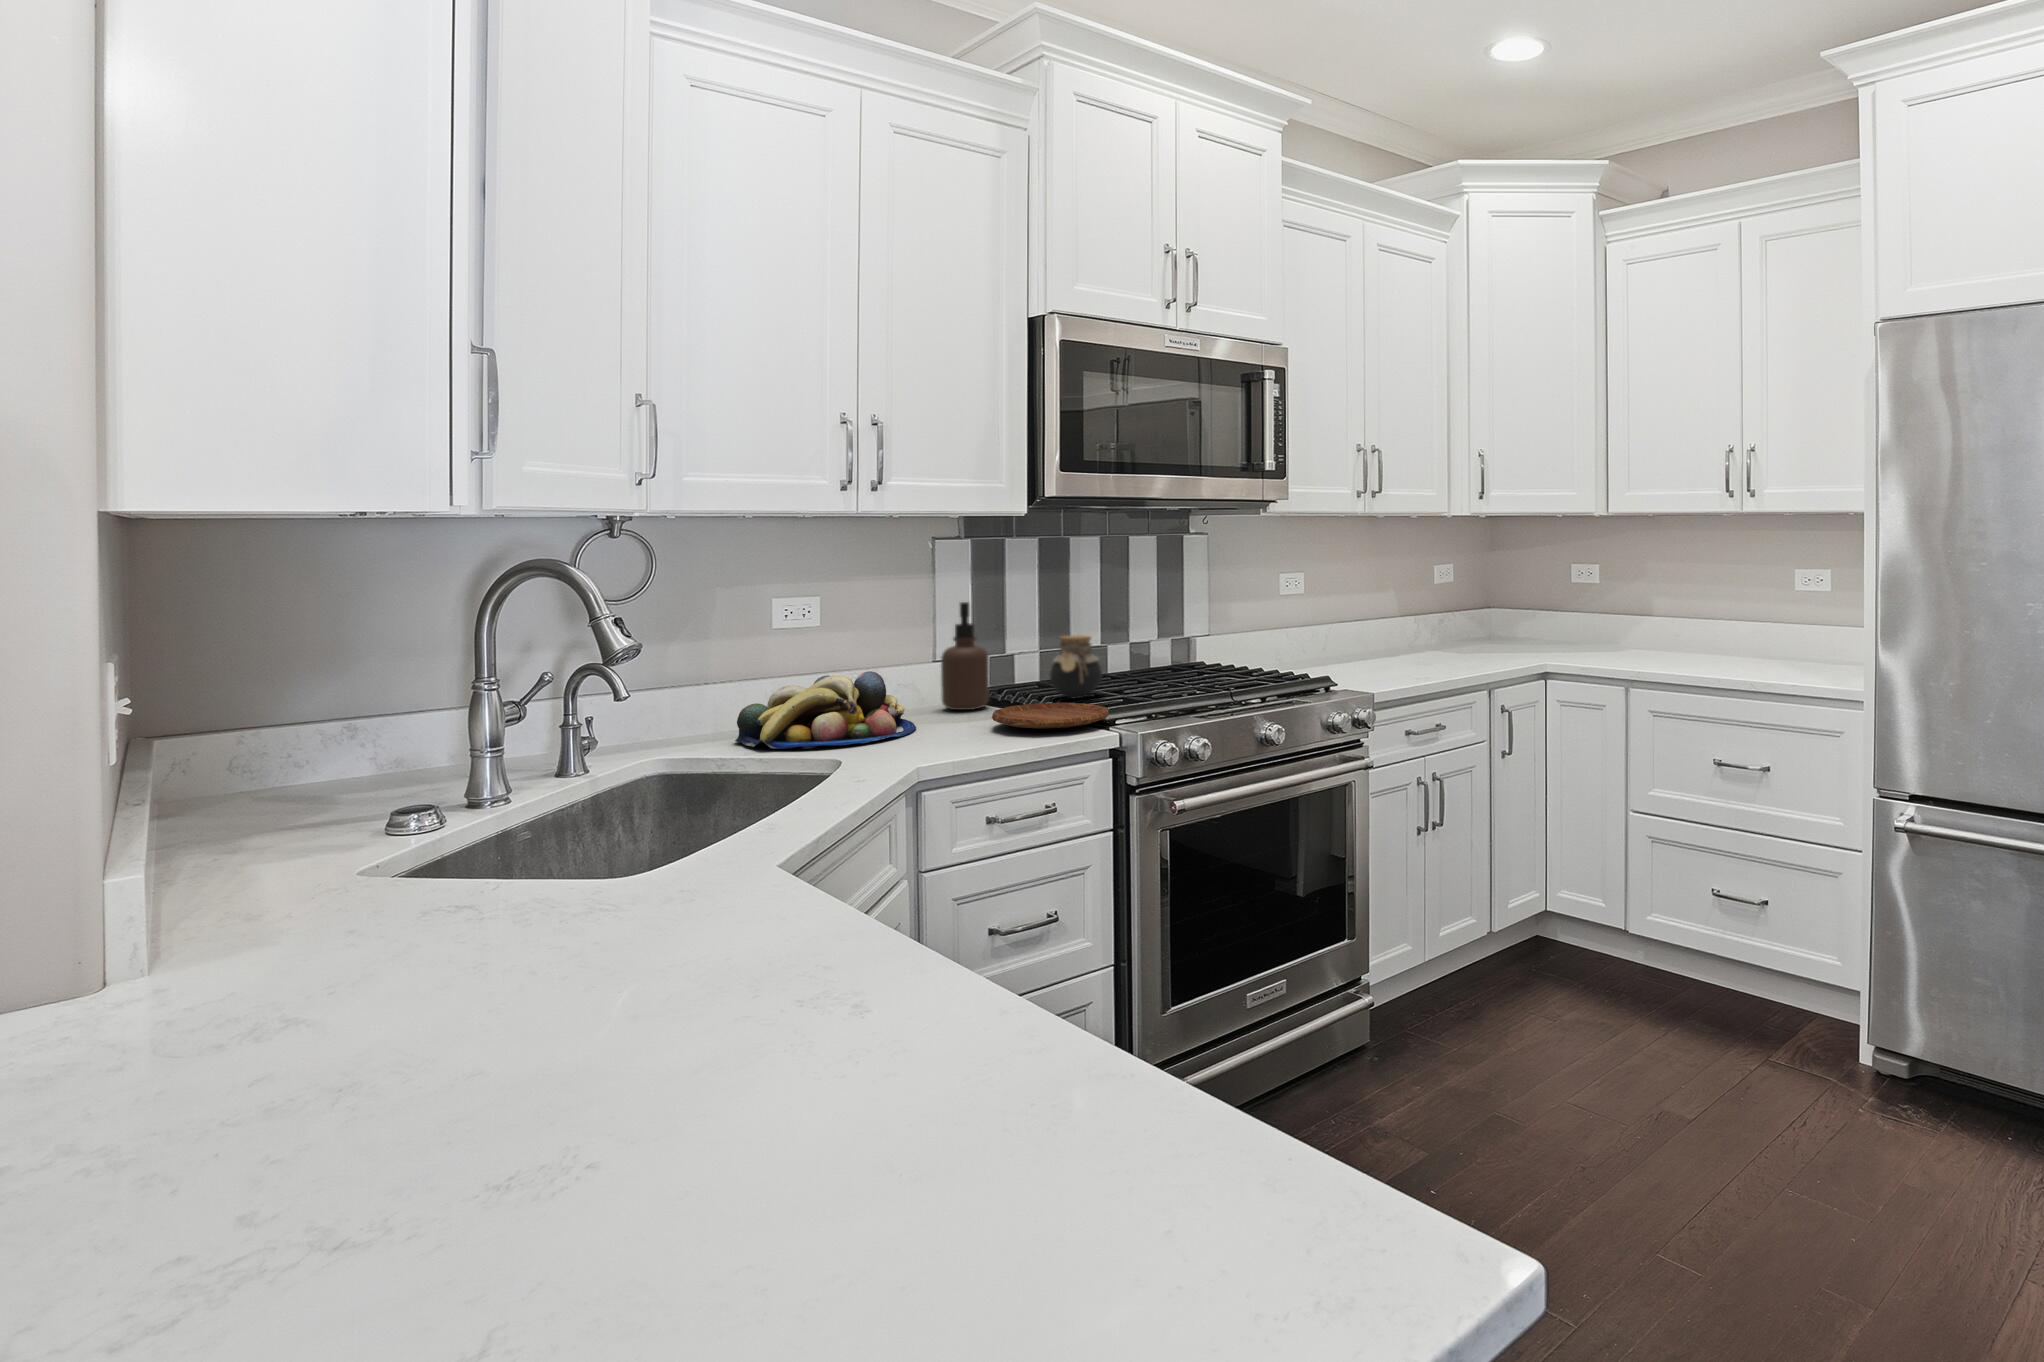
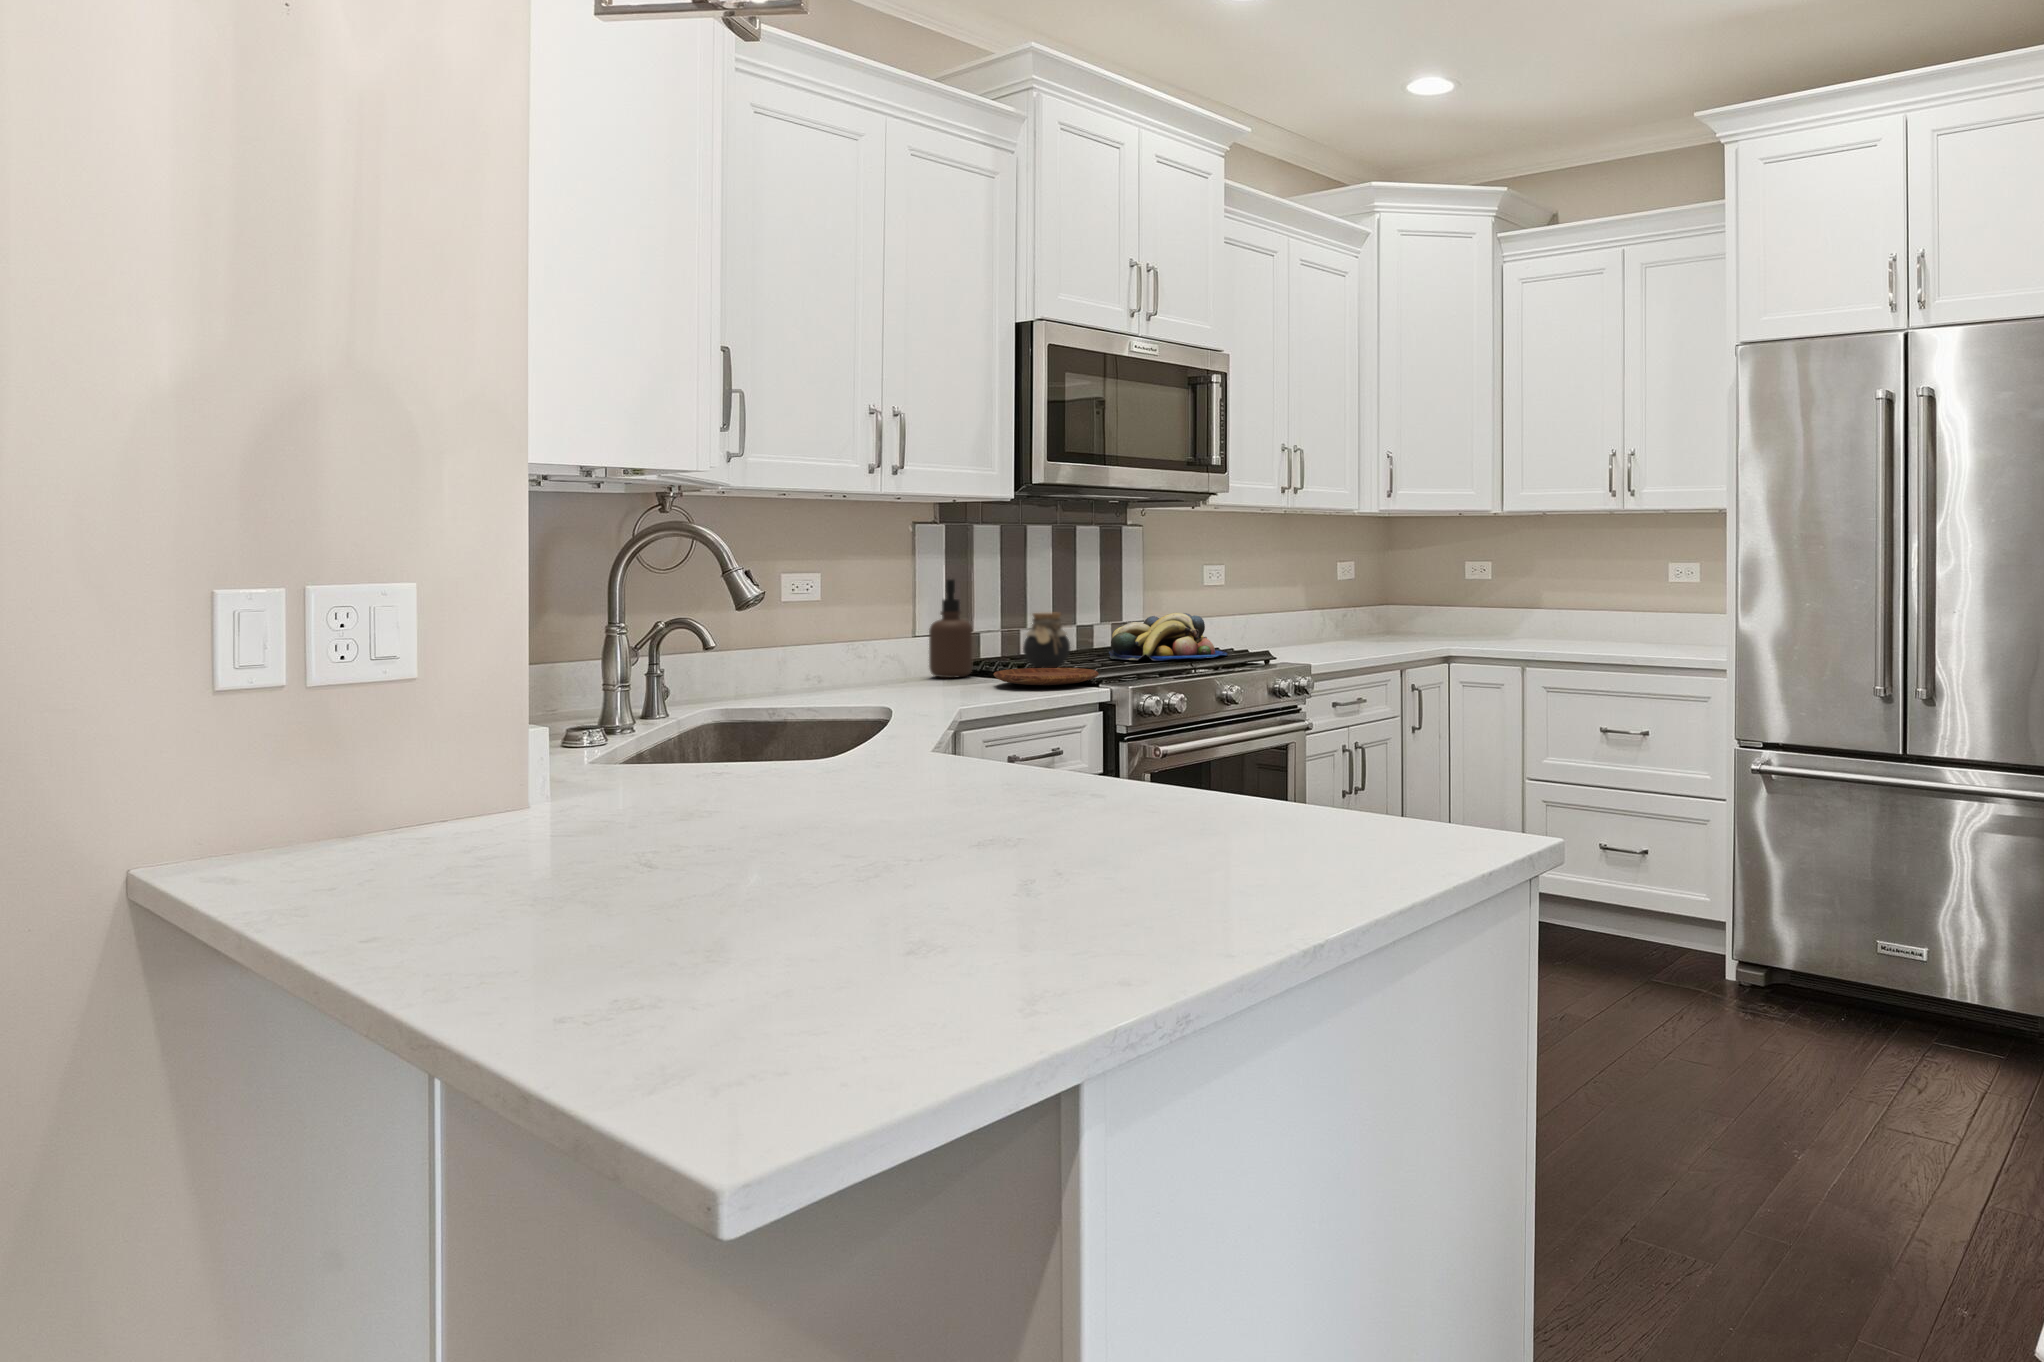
fruit bowl: present [735,671,916,749] -> present [1109,613,1227,661]

